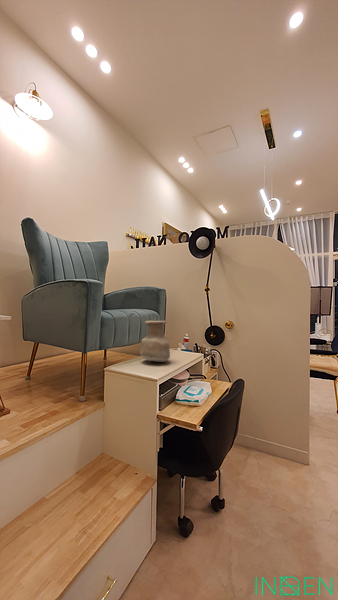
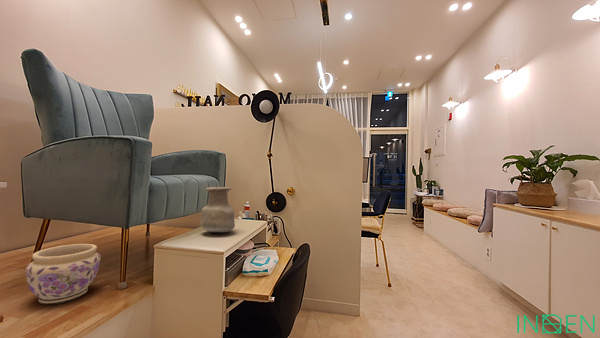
planter: none [22,363,67,407] -> present [26,244,101,305]

